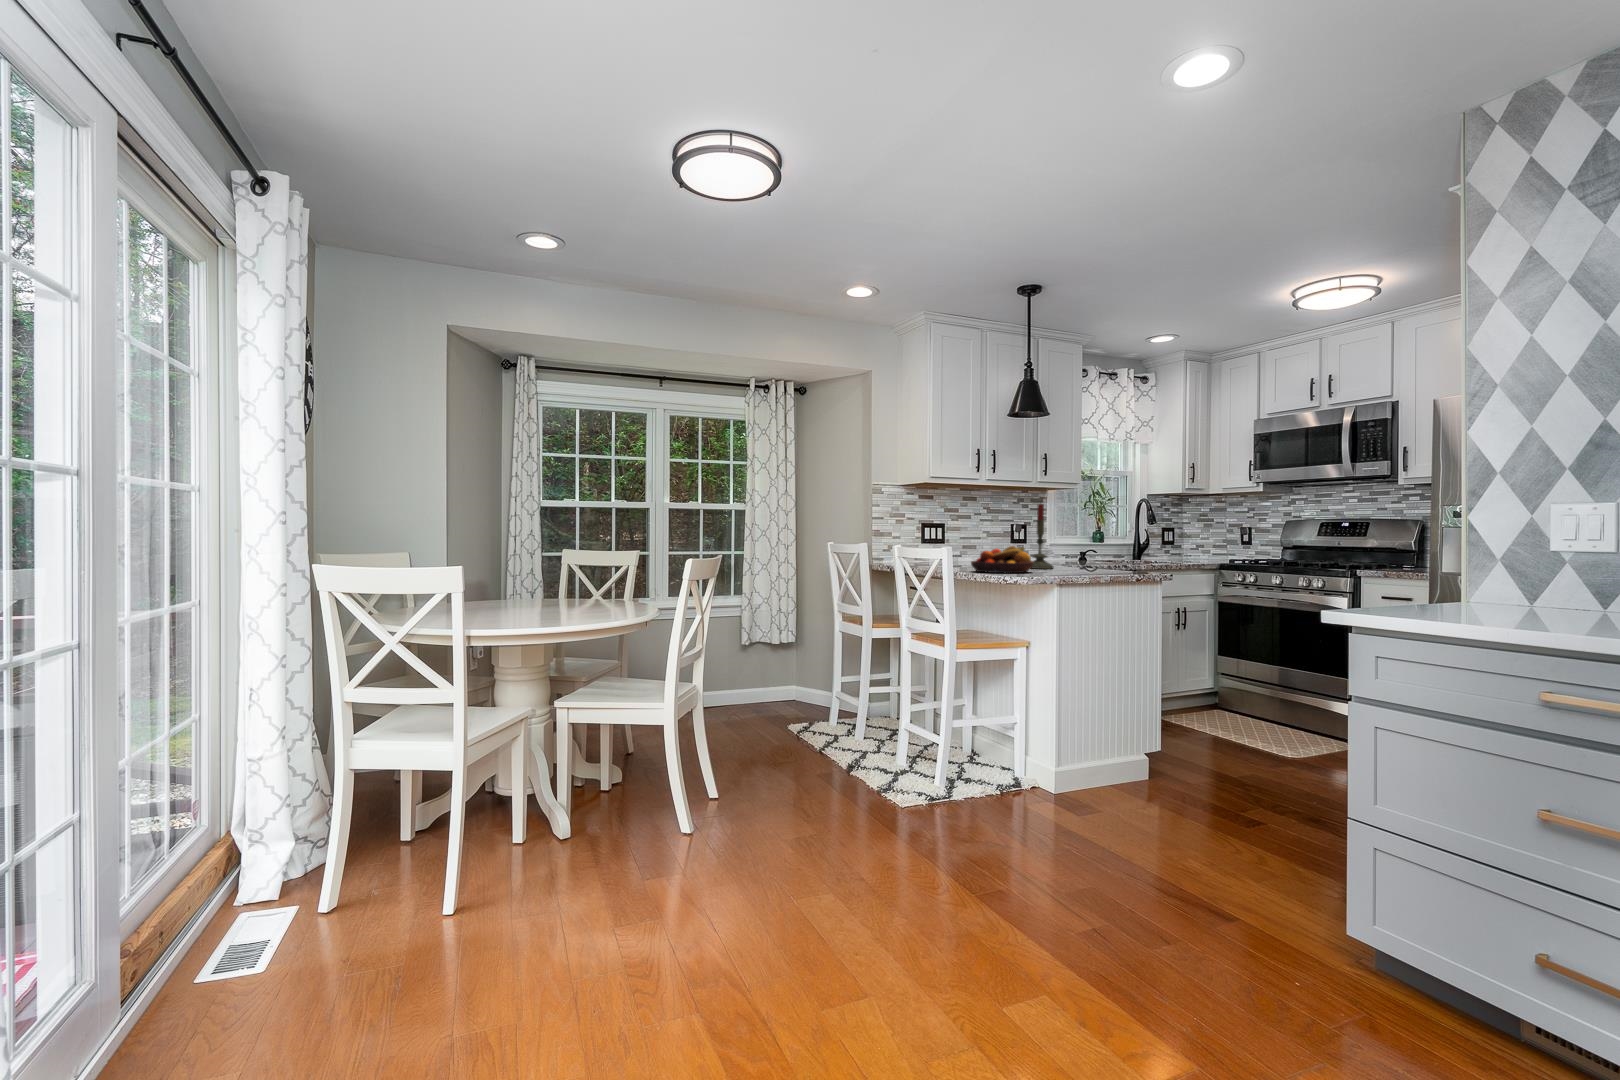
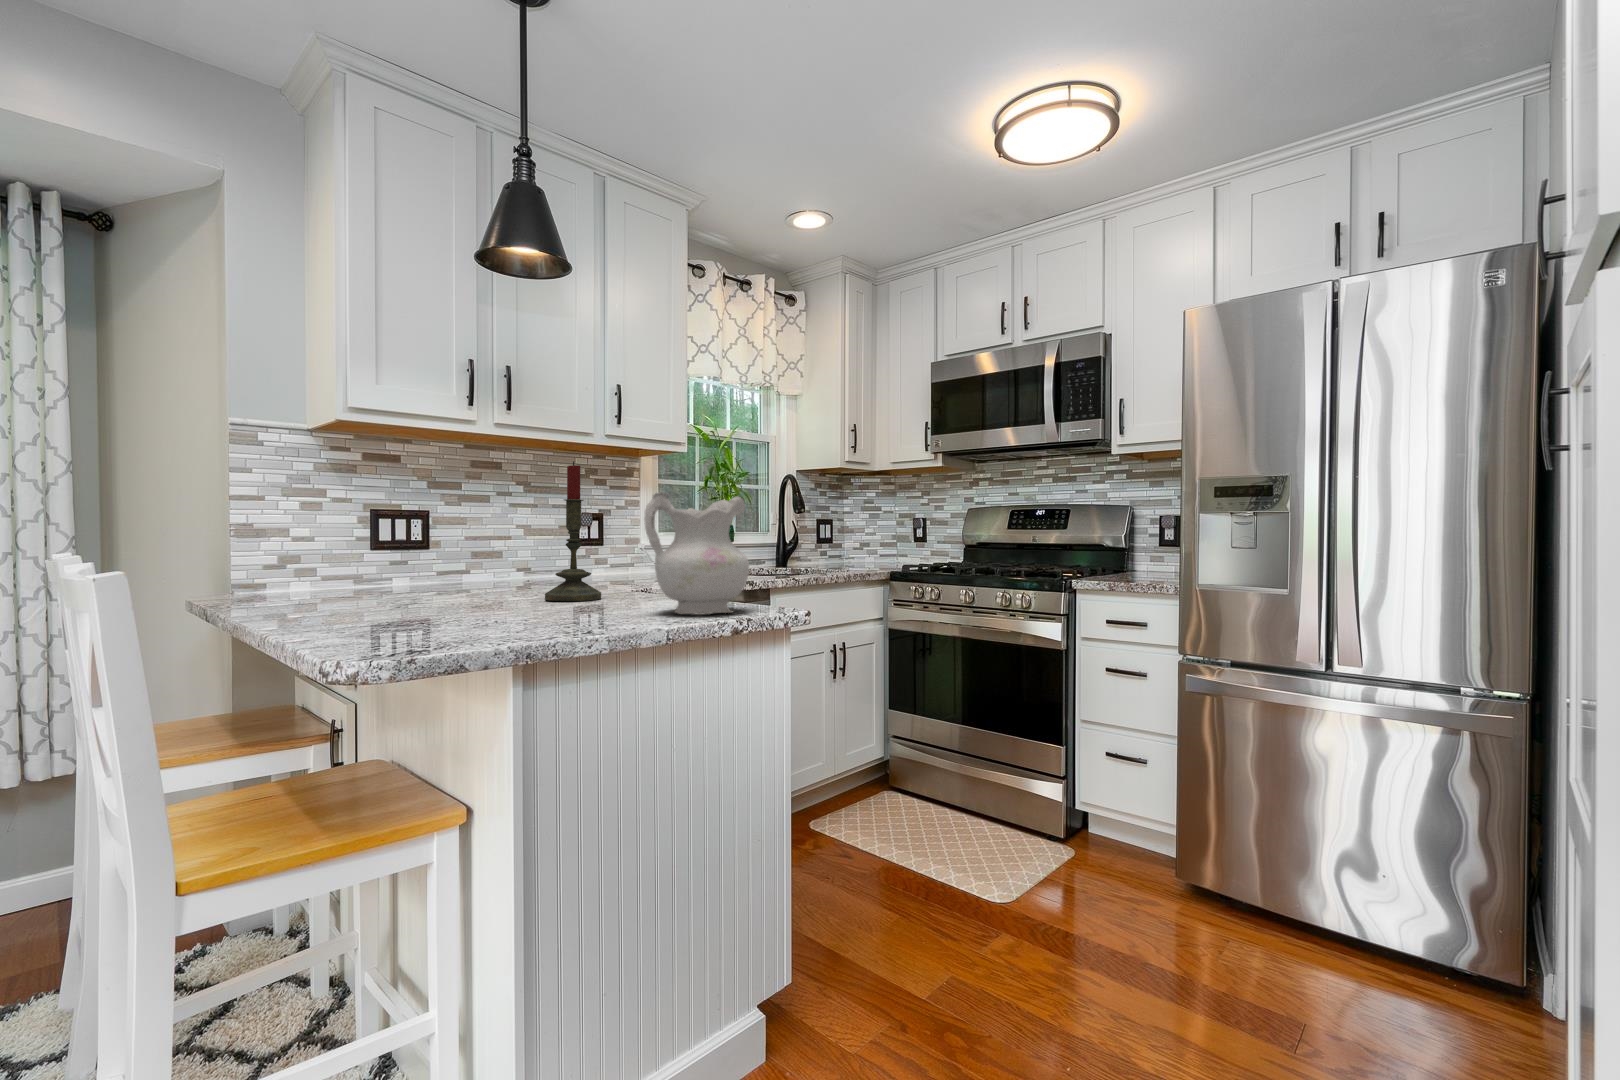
ceramic pitcher: none [1091,519,1140,574] -> present [644,492,749,615]
fruit bowl: present [971,546,1033,573] -> none [349,557,515,630]

